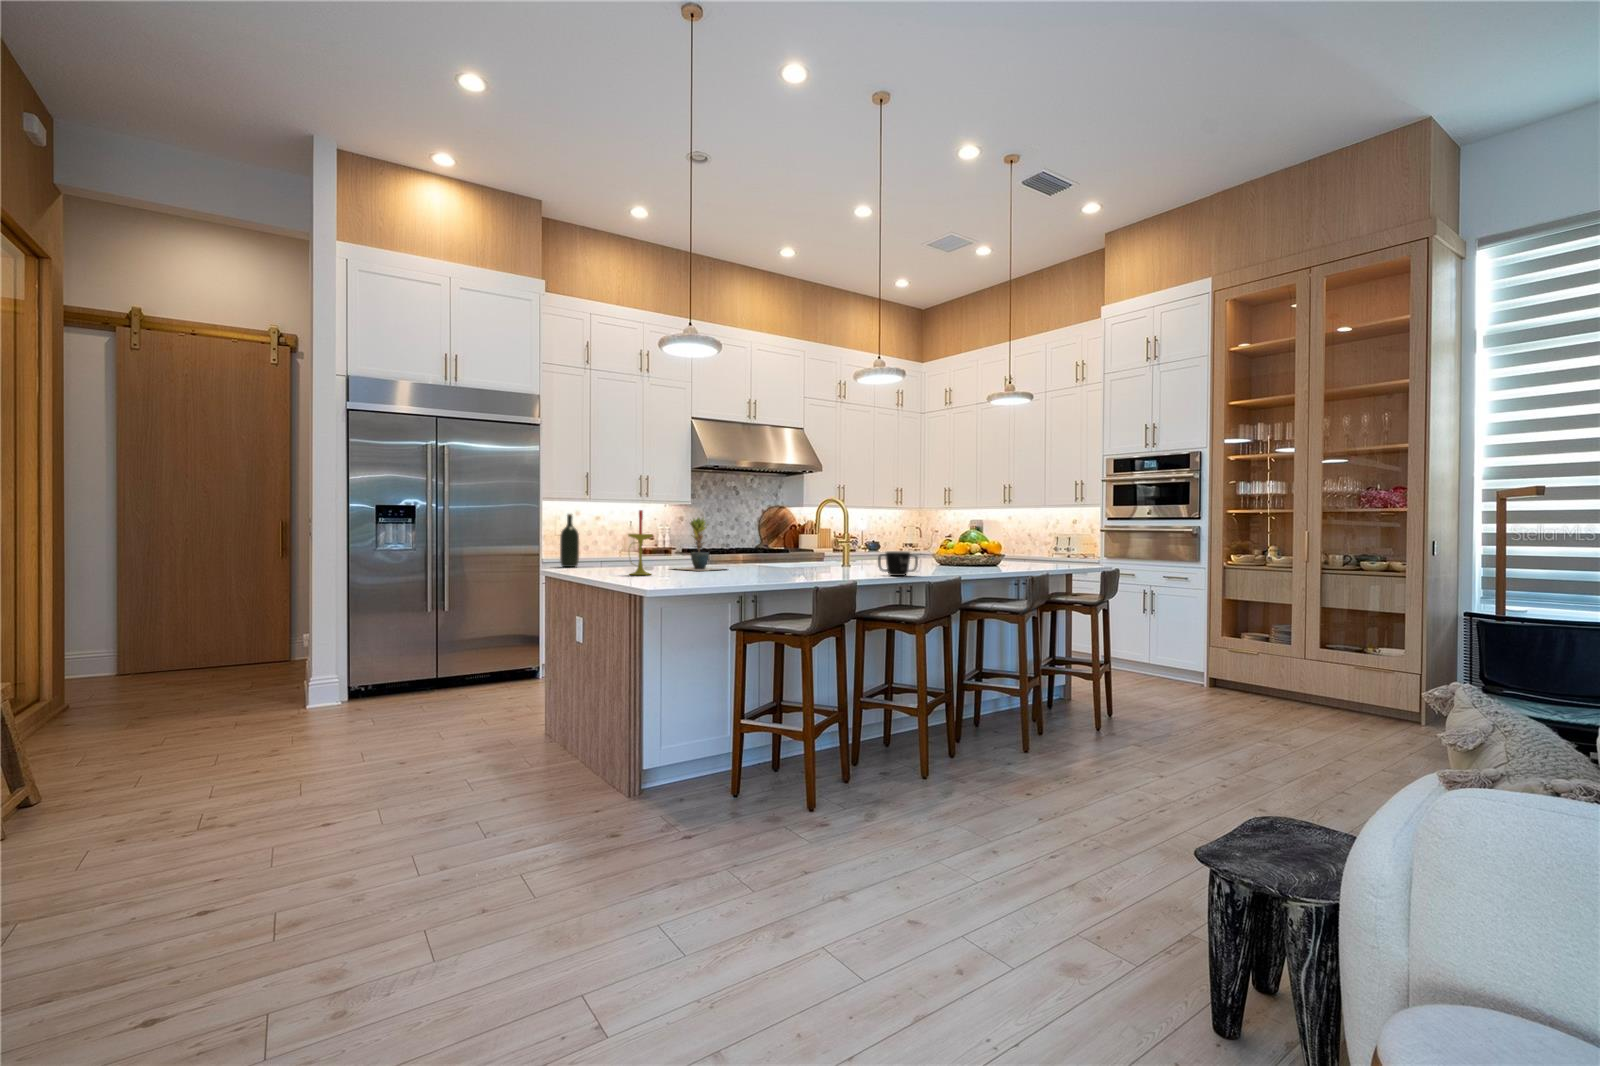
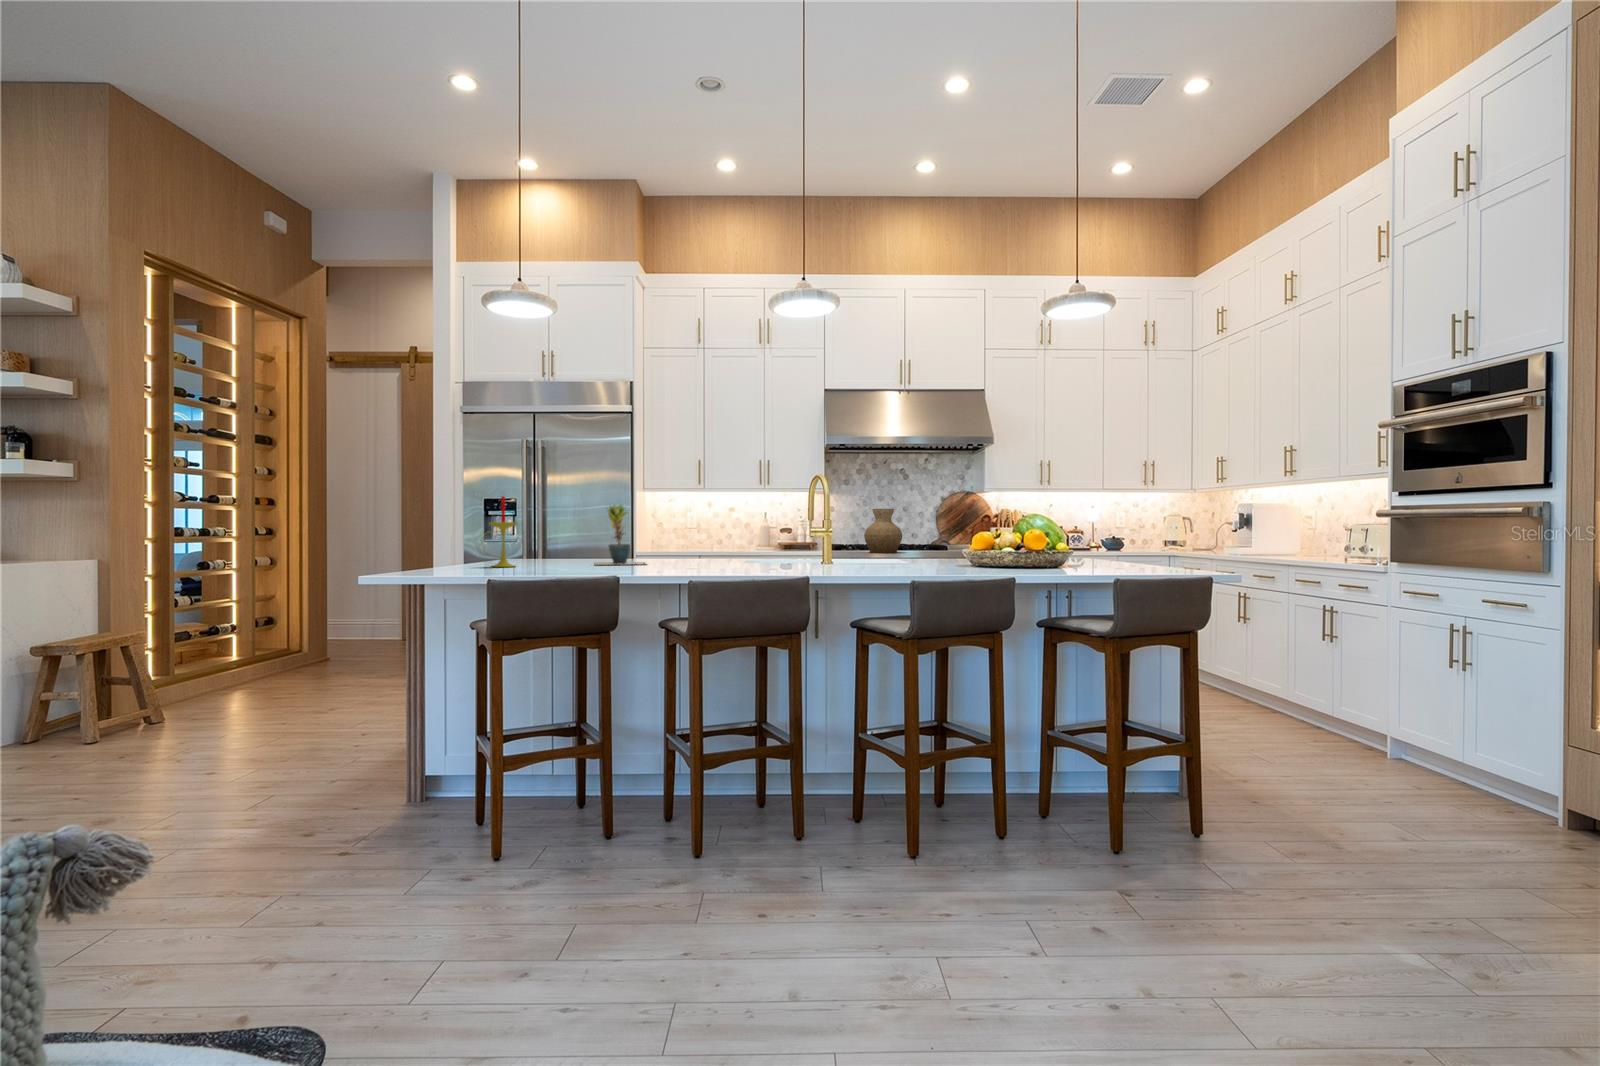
wine bottle: present [560,514,579,567] -> none [531,504,550,560]
vase: none [737,519,768,555] -> present [864,509,902,553]
mug: present [878,551,918,576] -> none [719,541,762,575]

